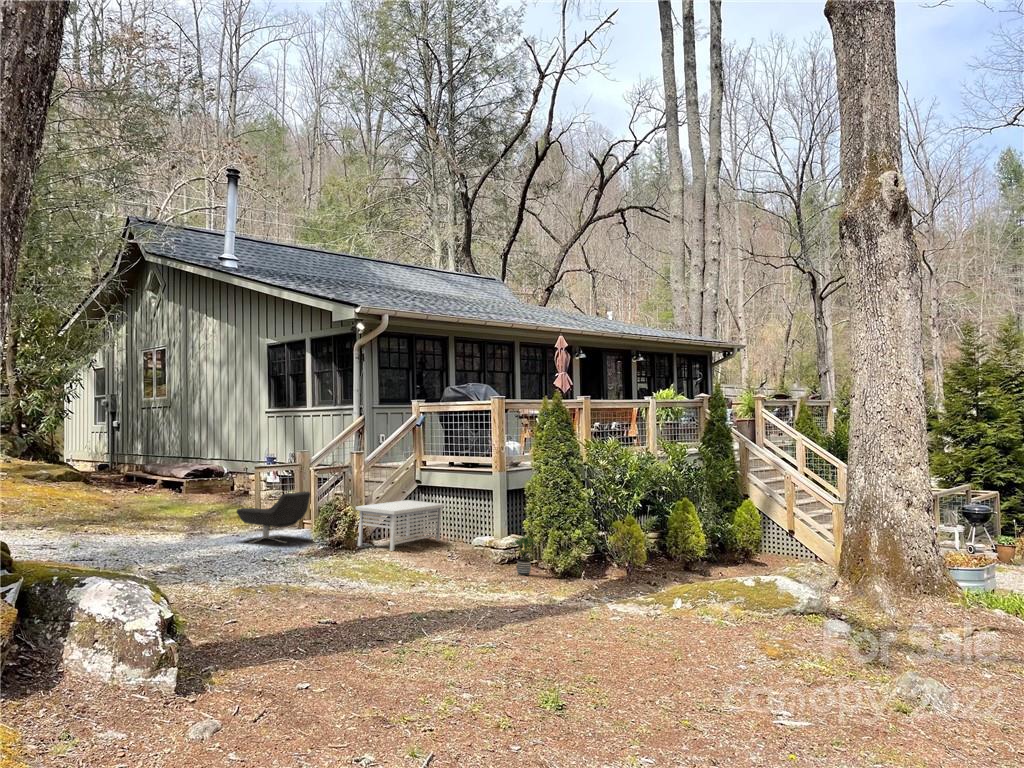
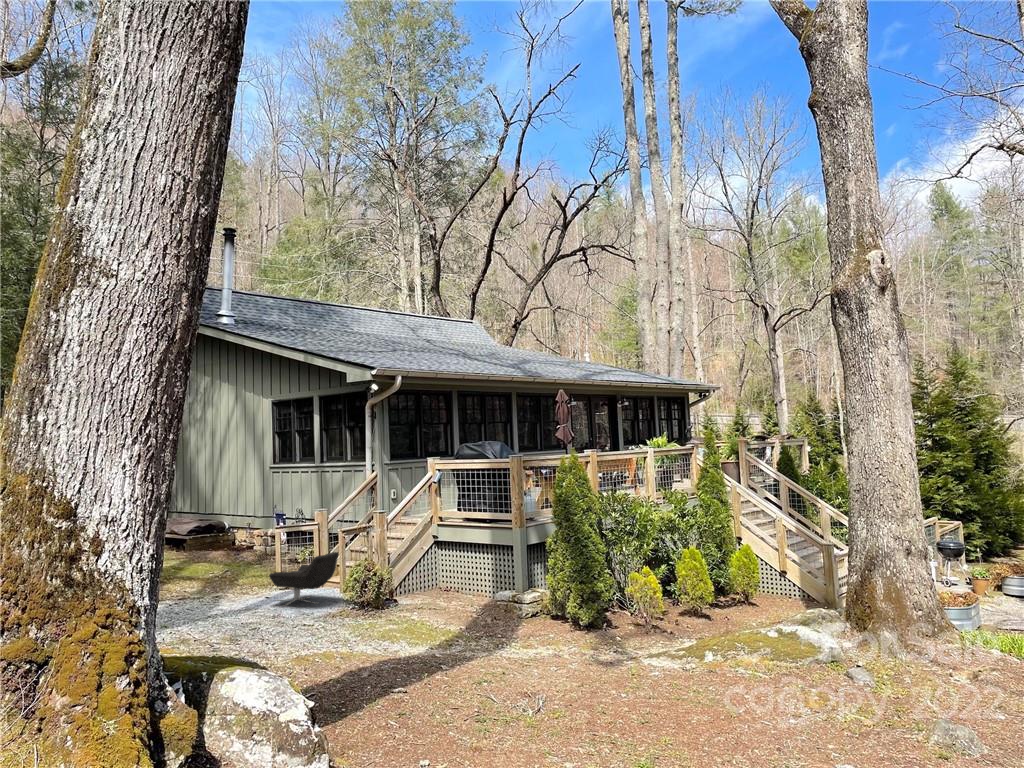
storage bench: present [356,500,444,551] -> none [384,553,464,606]
potted plant: present [513,536,535,576] -> none [538,583,565,623]

